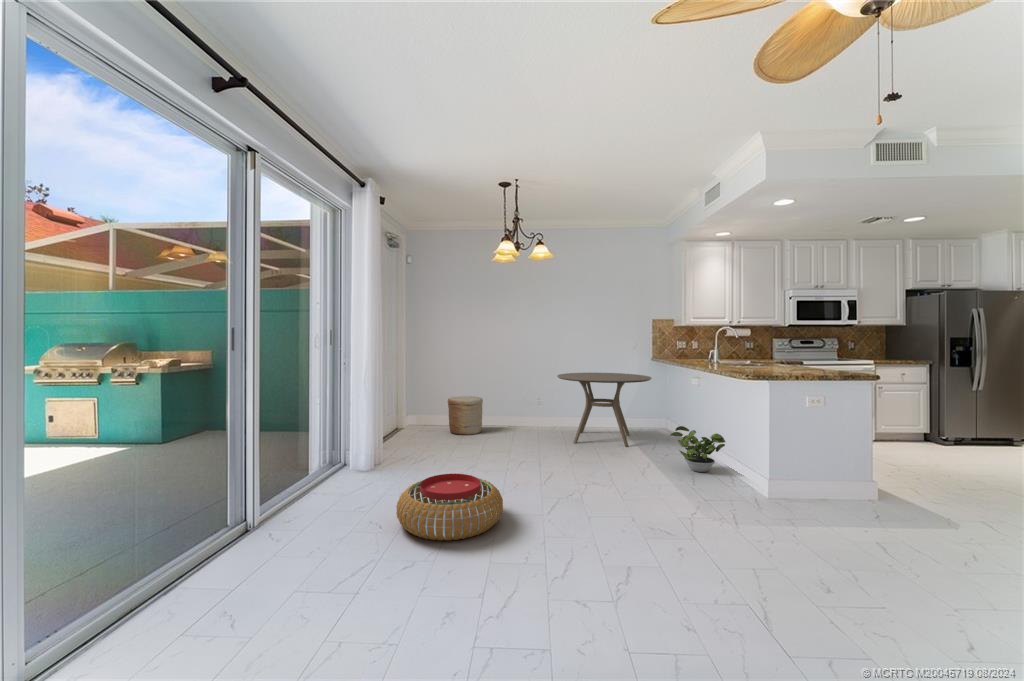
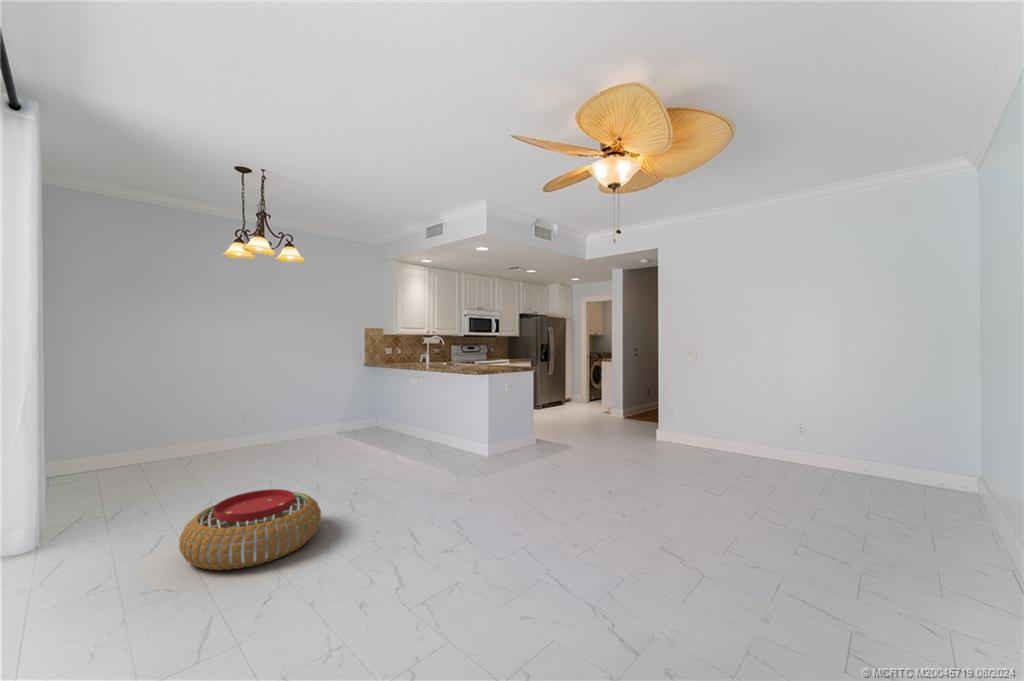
dining table: present [557,373,652,447] -> none [281,378,378,450]
woven basket: present [448,396,483,435] -> none [114,418,174,471]
potted plant: present [670,426,725,472] -> none [410,415,451,449]

